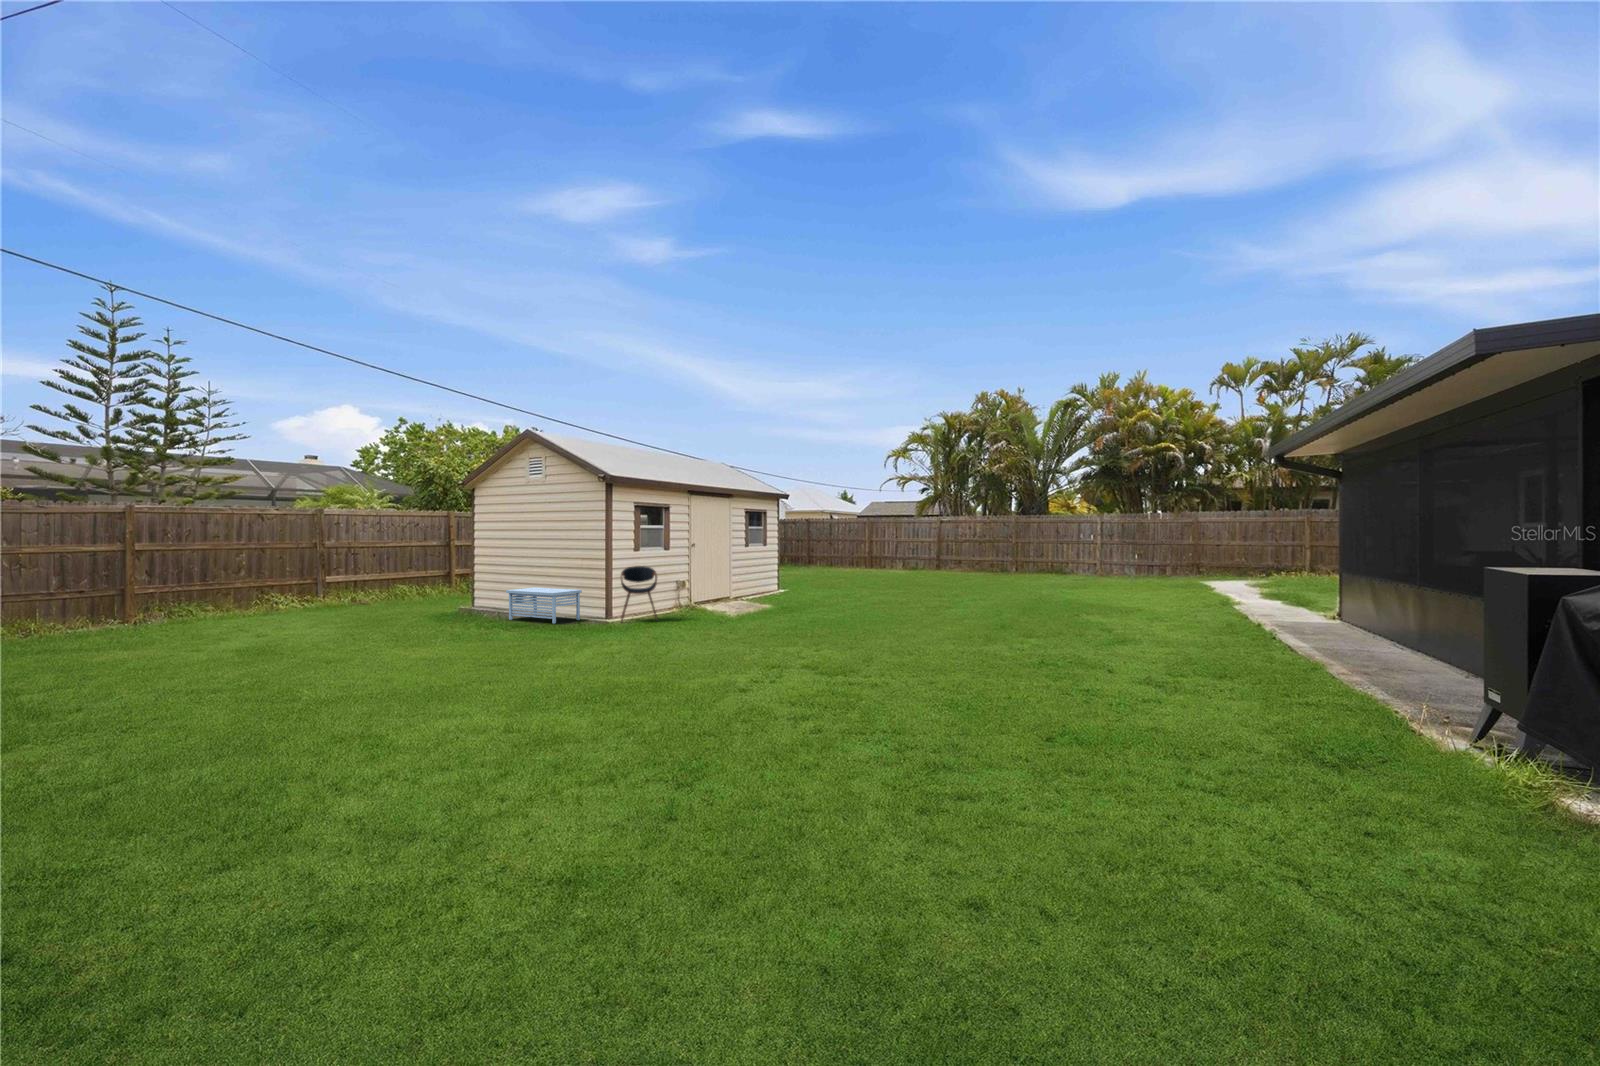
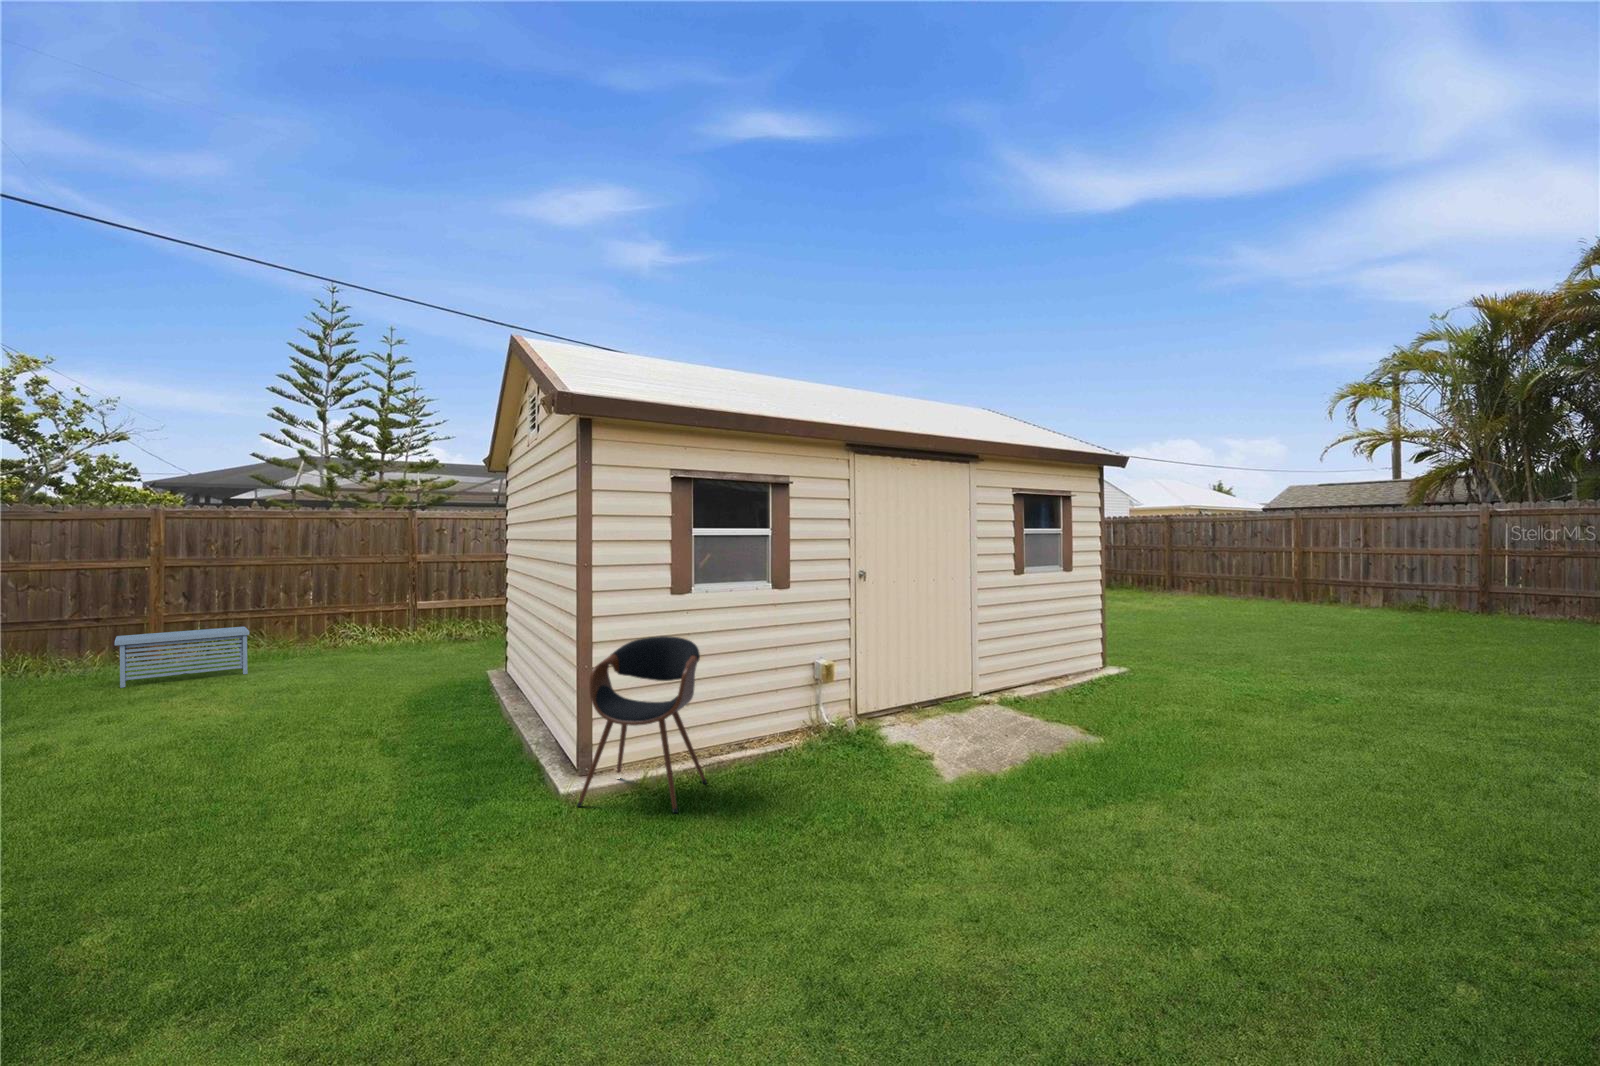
storage bench: present [506,588,582,624] -> present [115,627,249,688]

